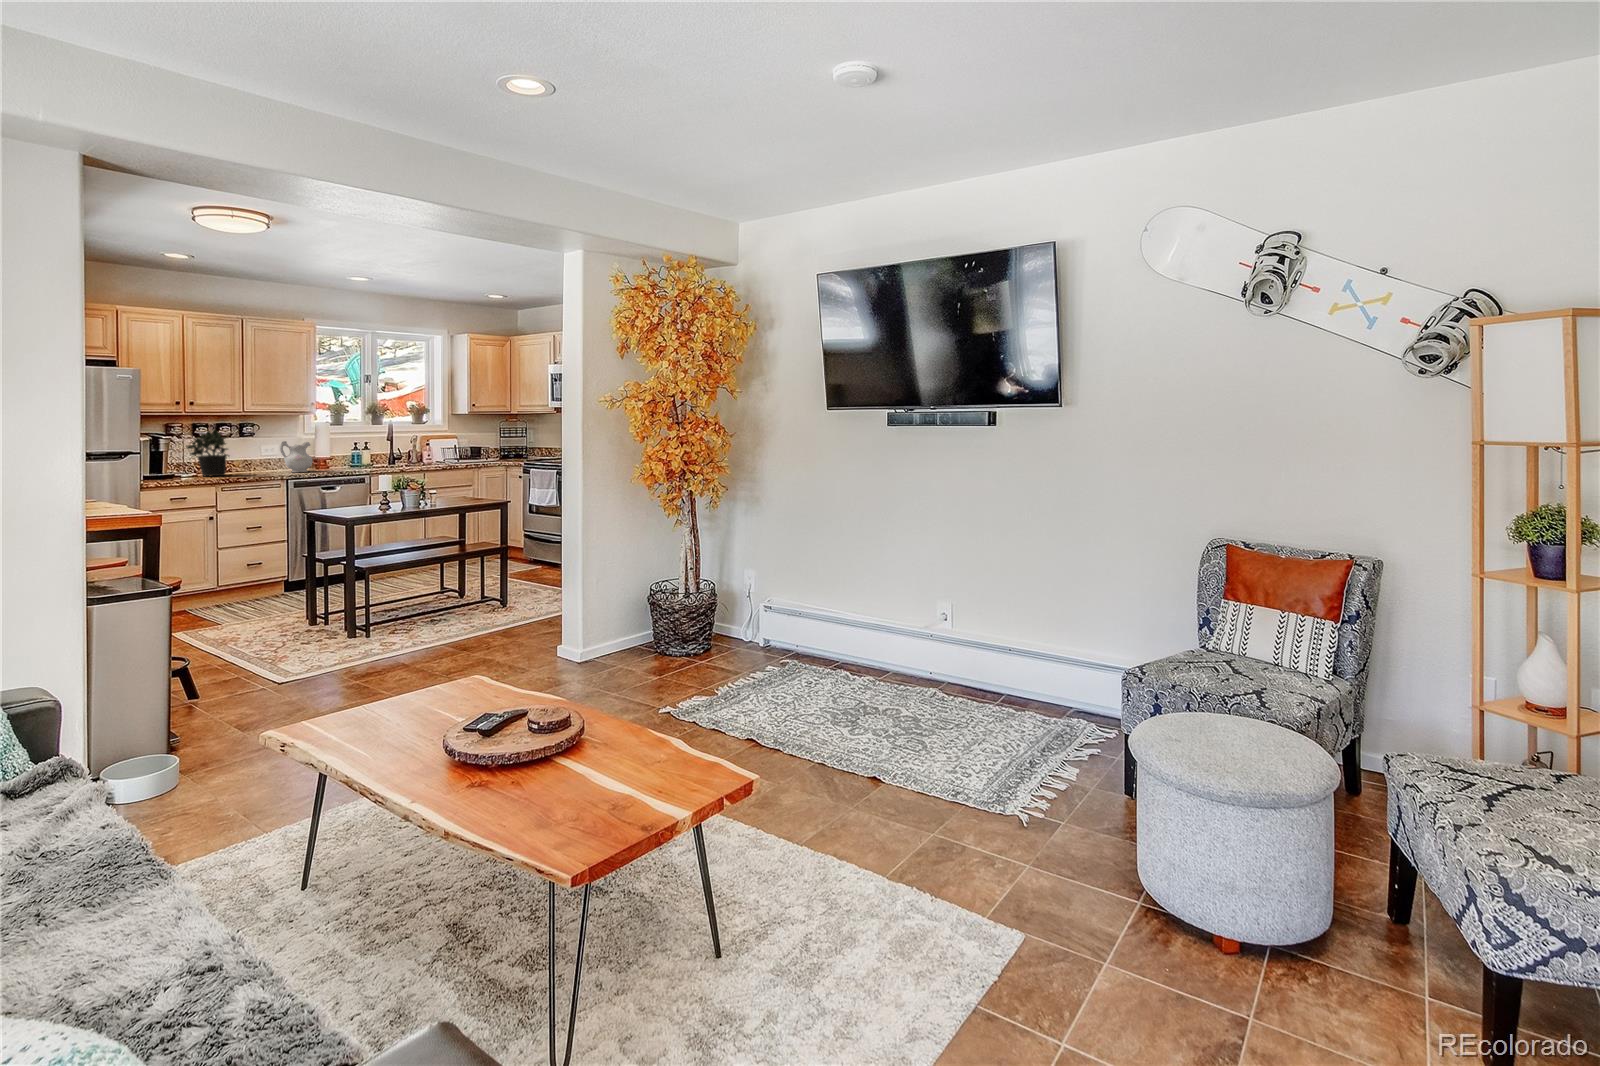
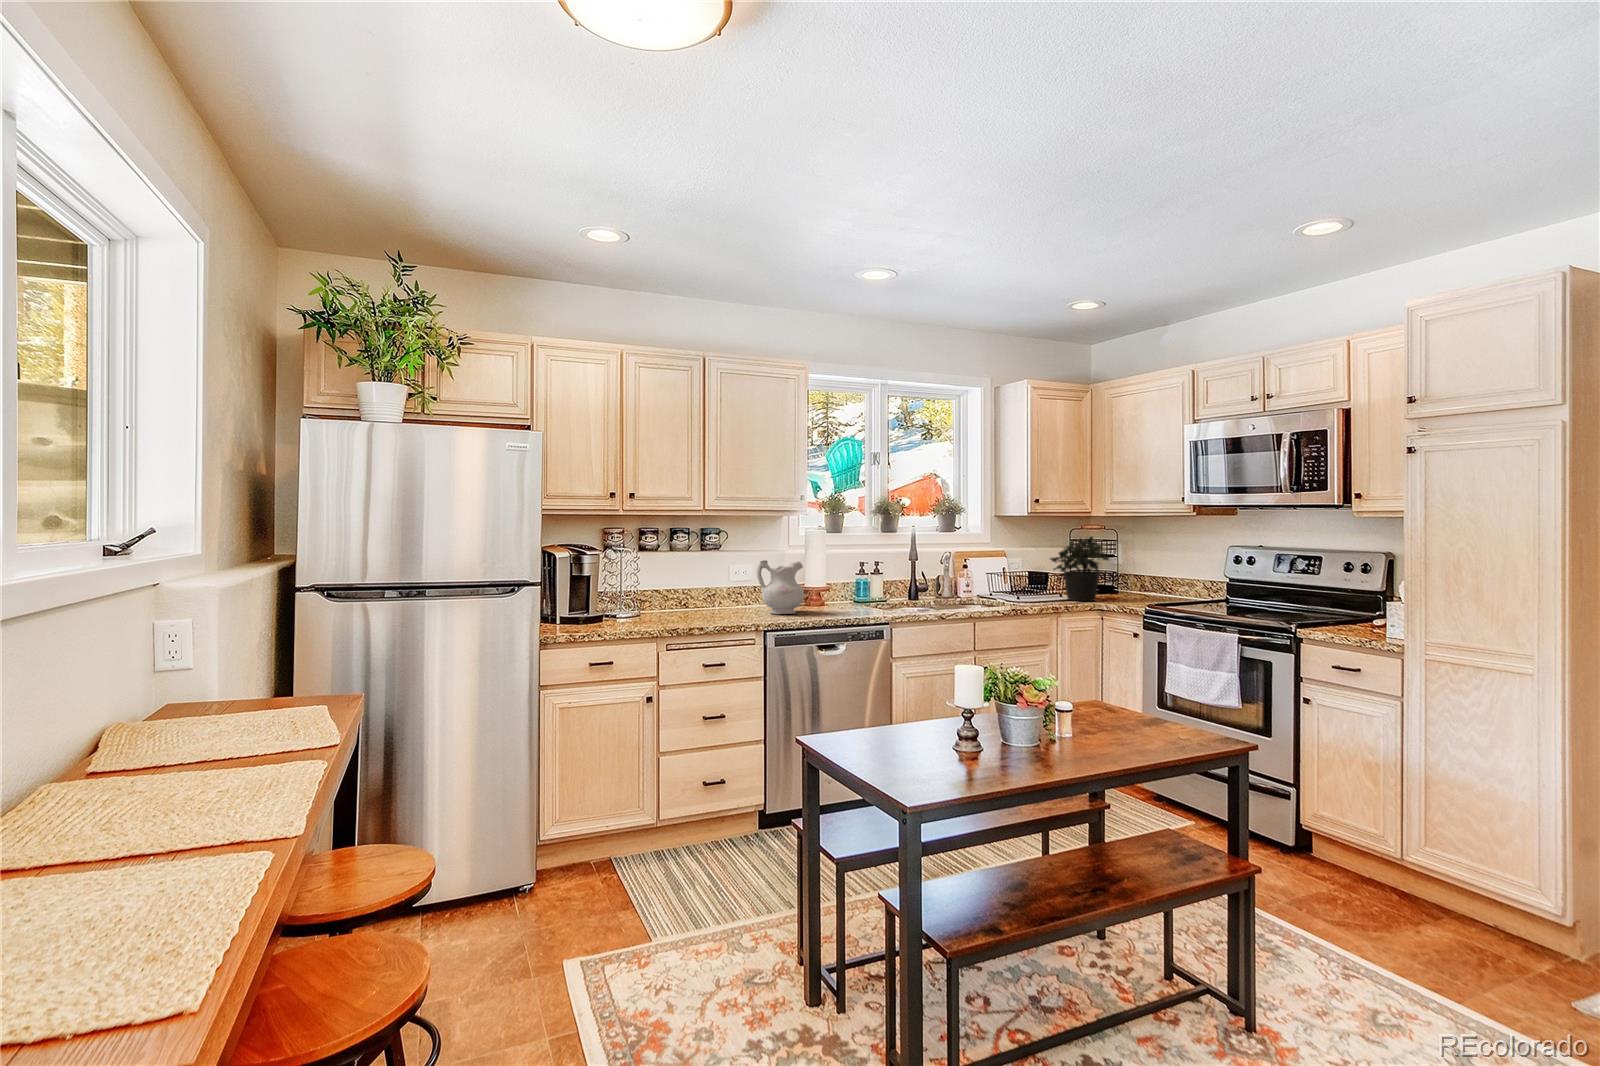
potted plant: present [186,430,229,476] -> present [1050,536,1109,601]

